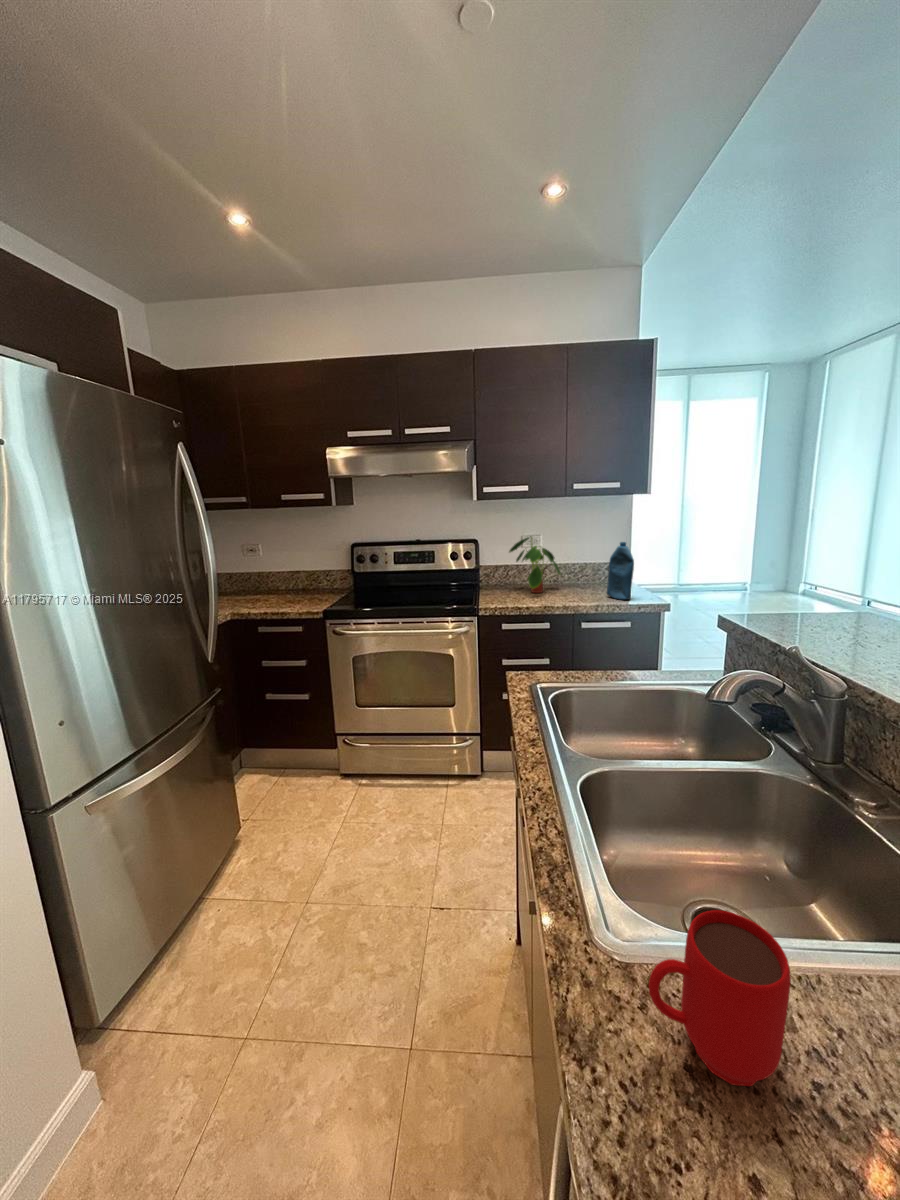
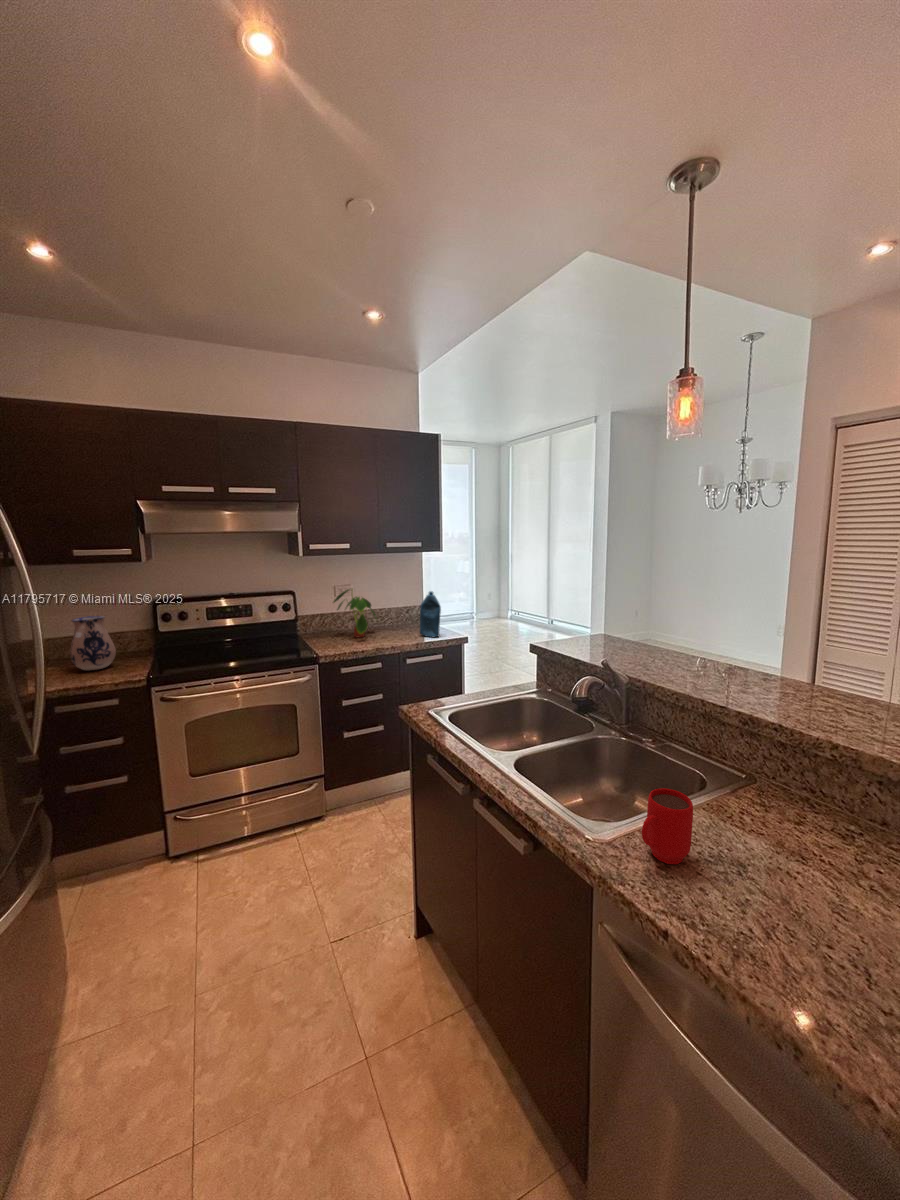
ceramic pitcher: none [281,554,314,601] -> present [70,616,116,670]

